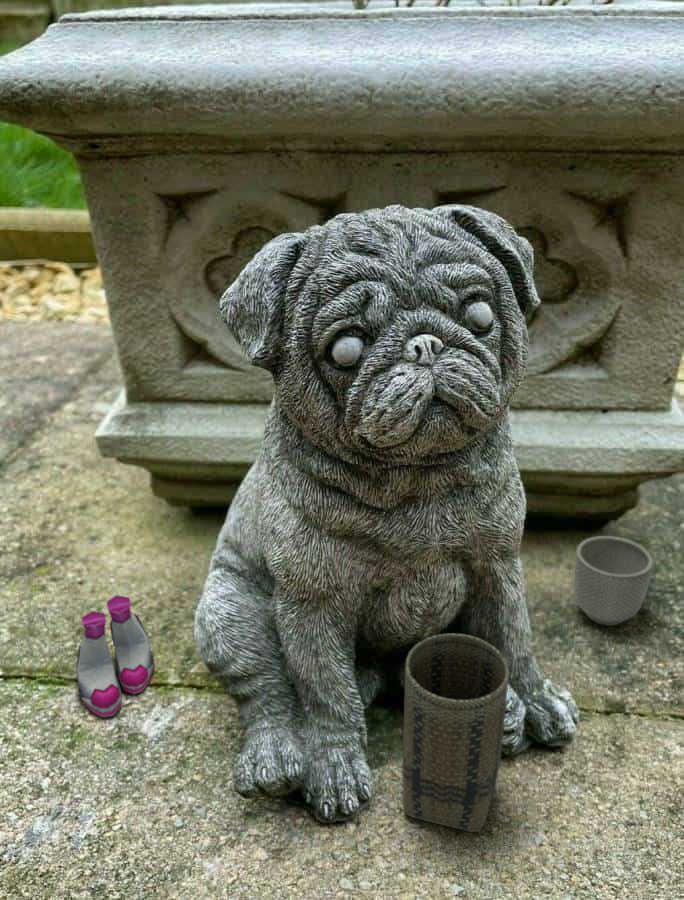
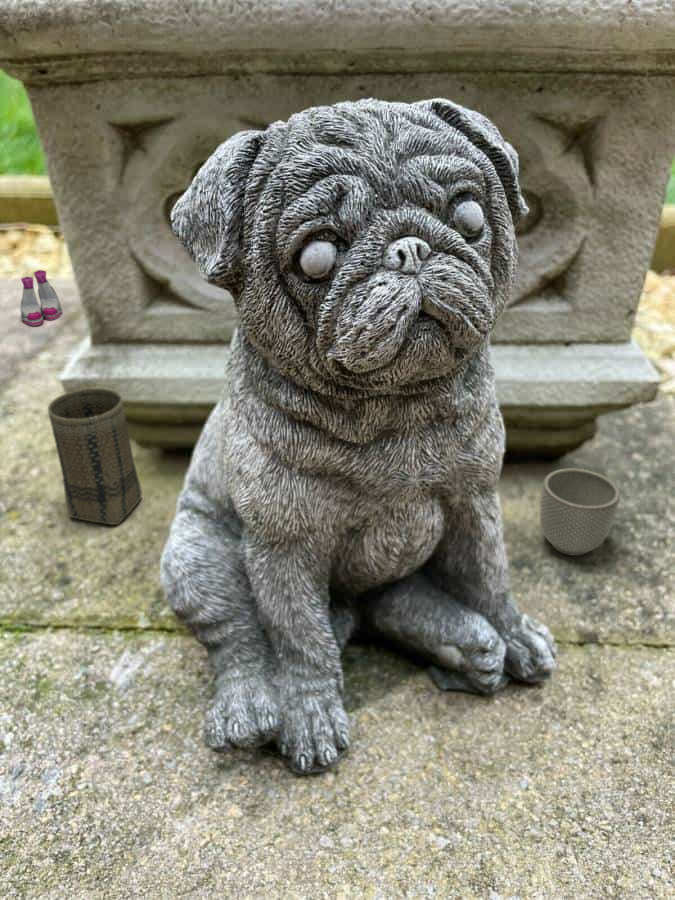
boots: present [76,595,154,717] -> present [21,270,62,326]
basket: present [402,634,509,832] -> present [48,388,142,525]

